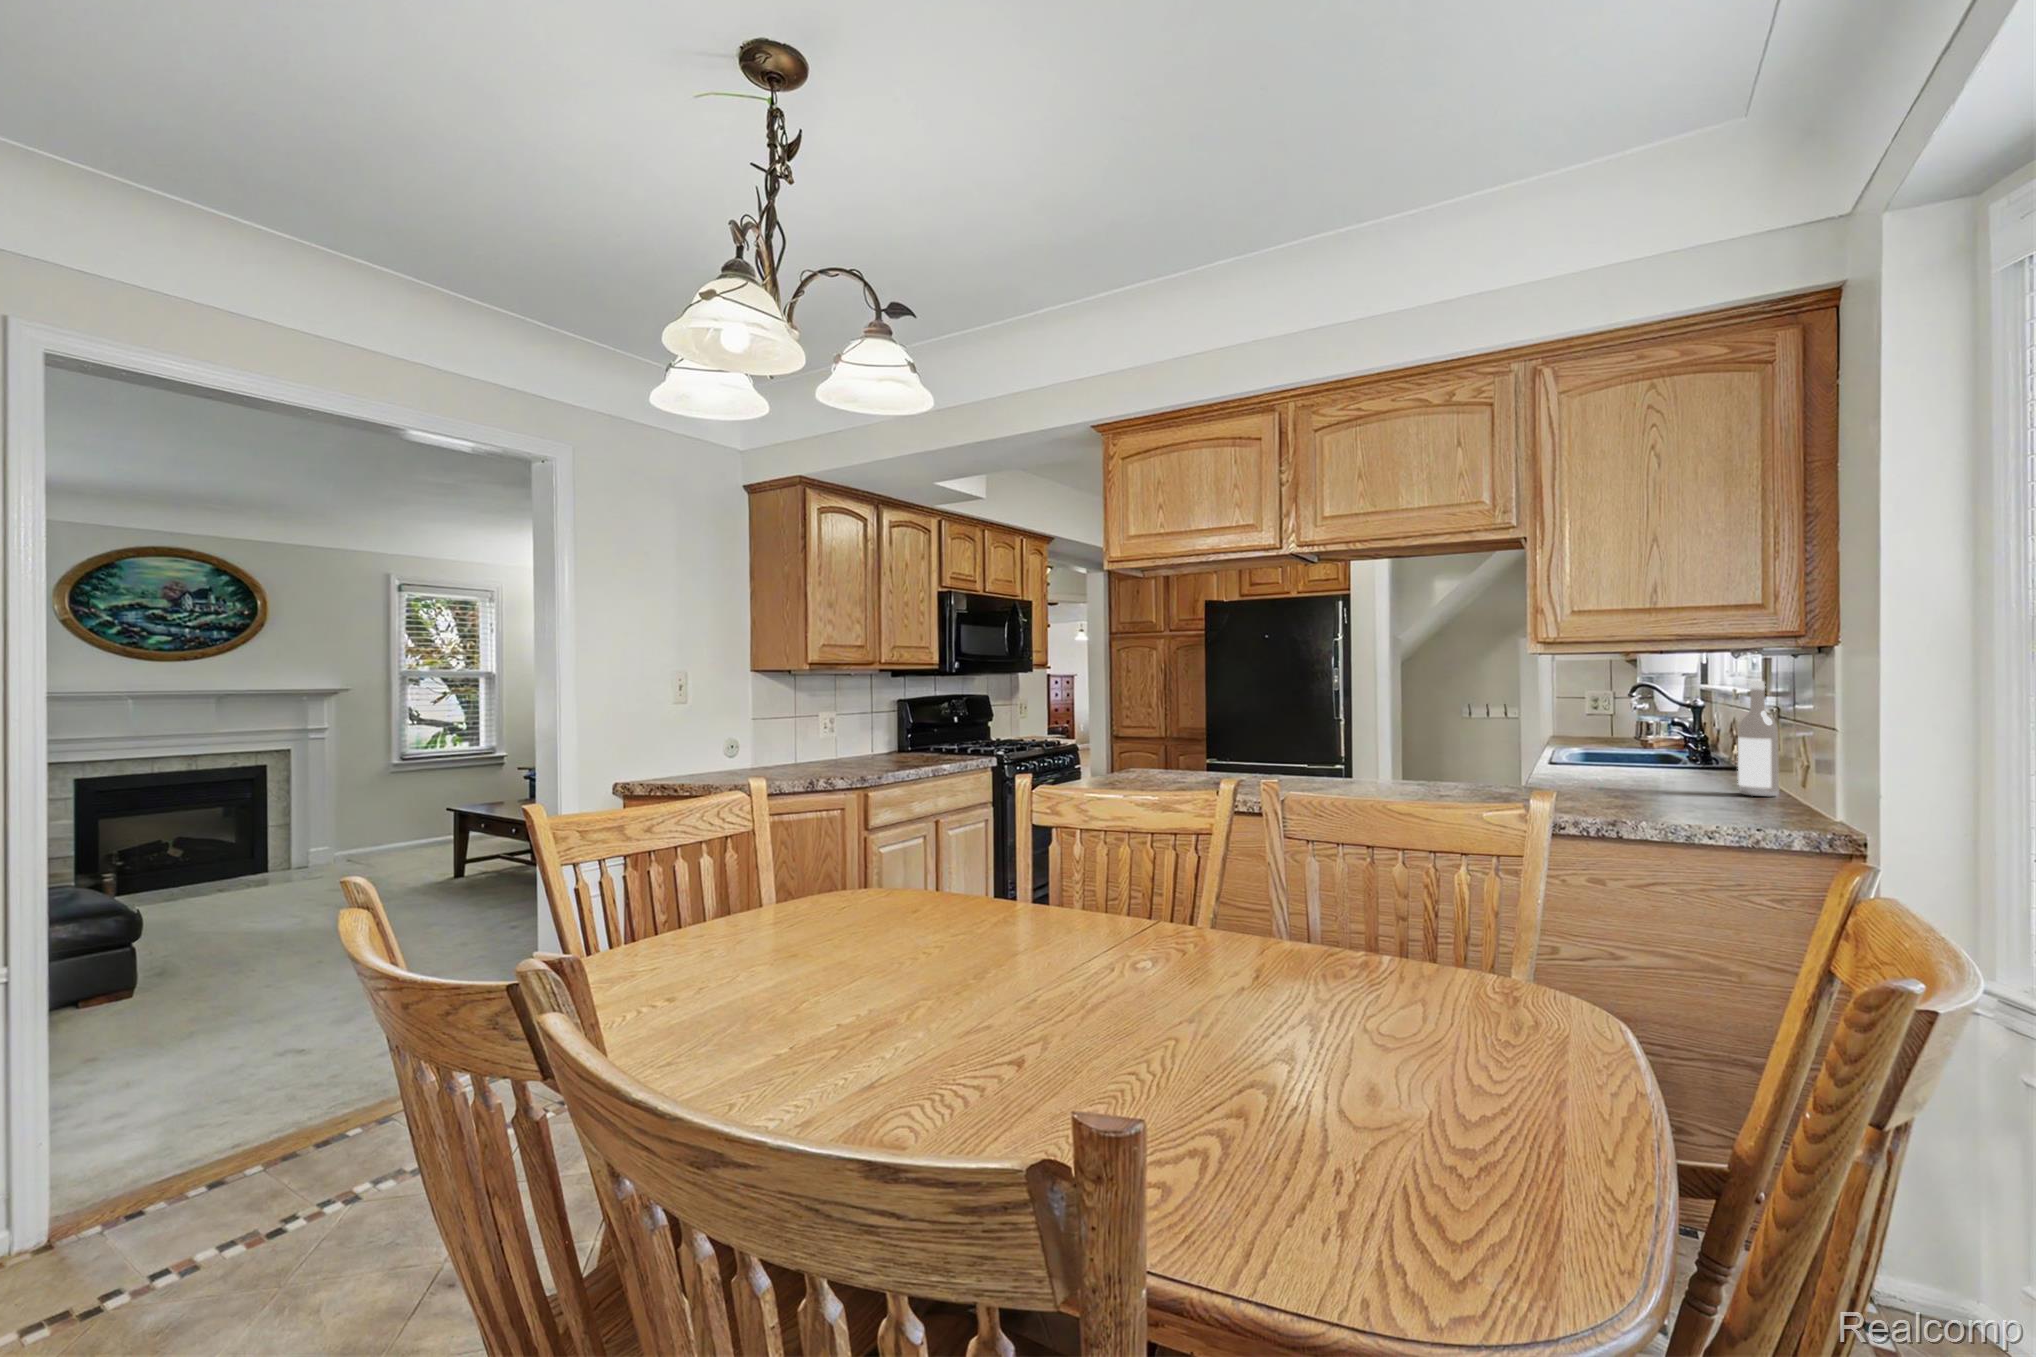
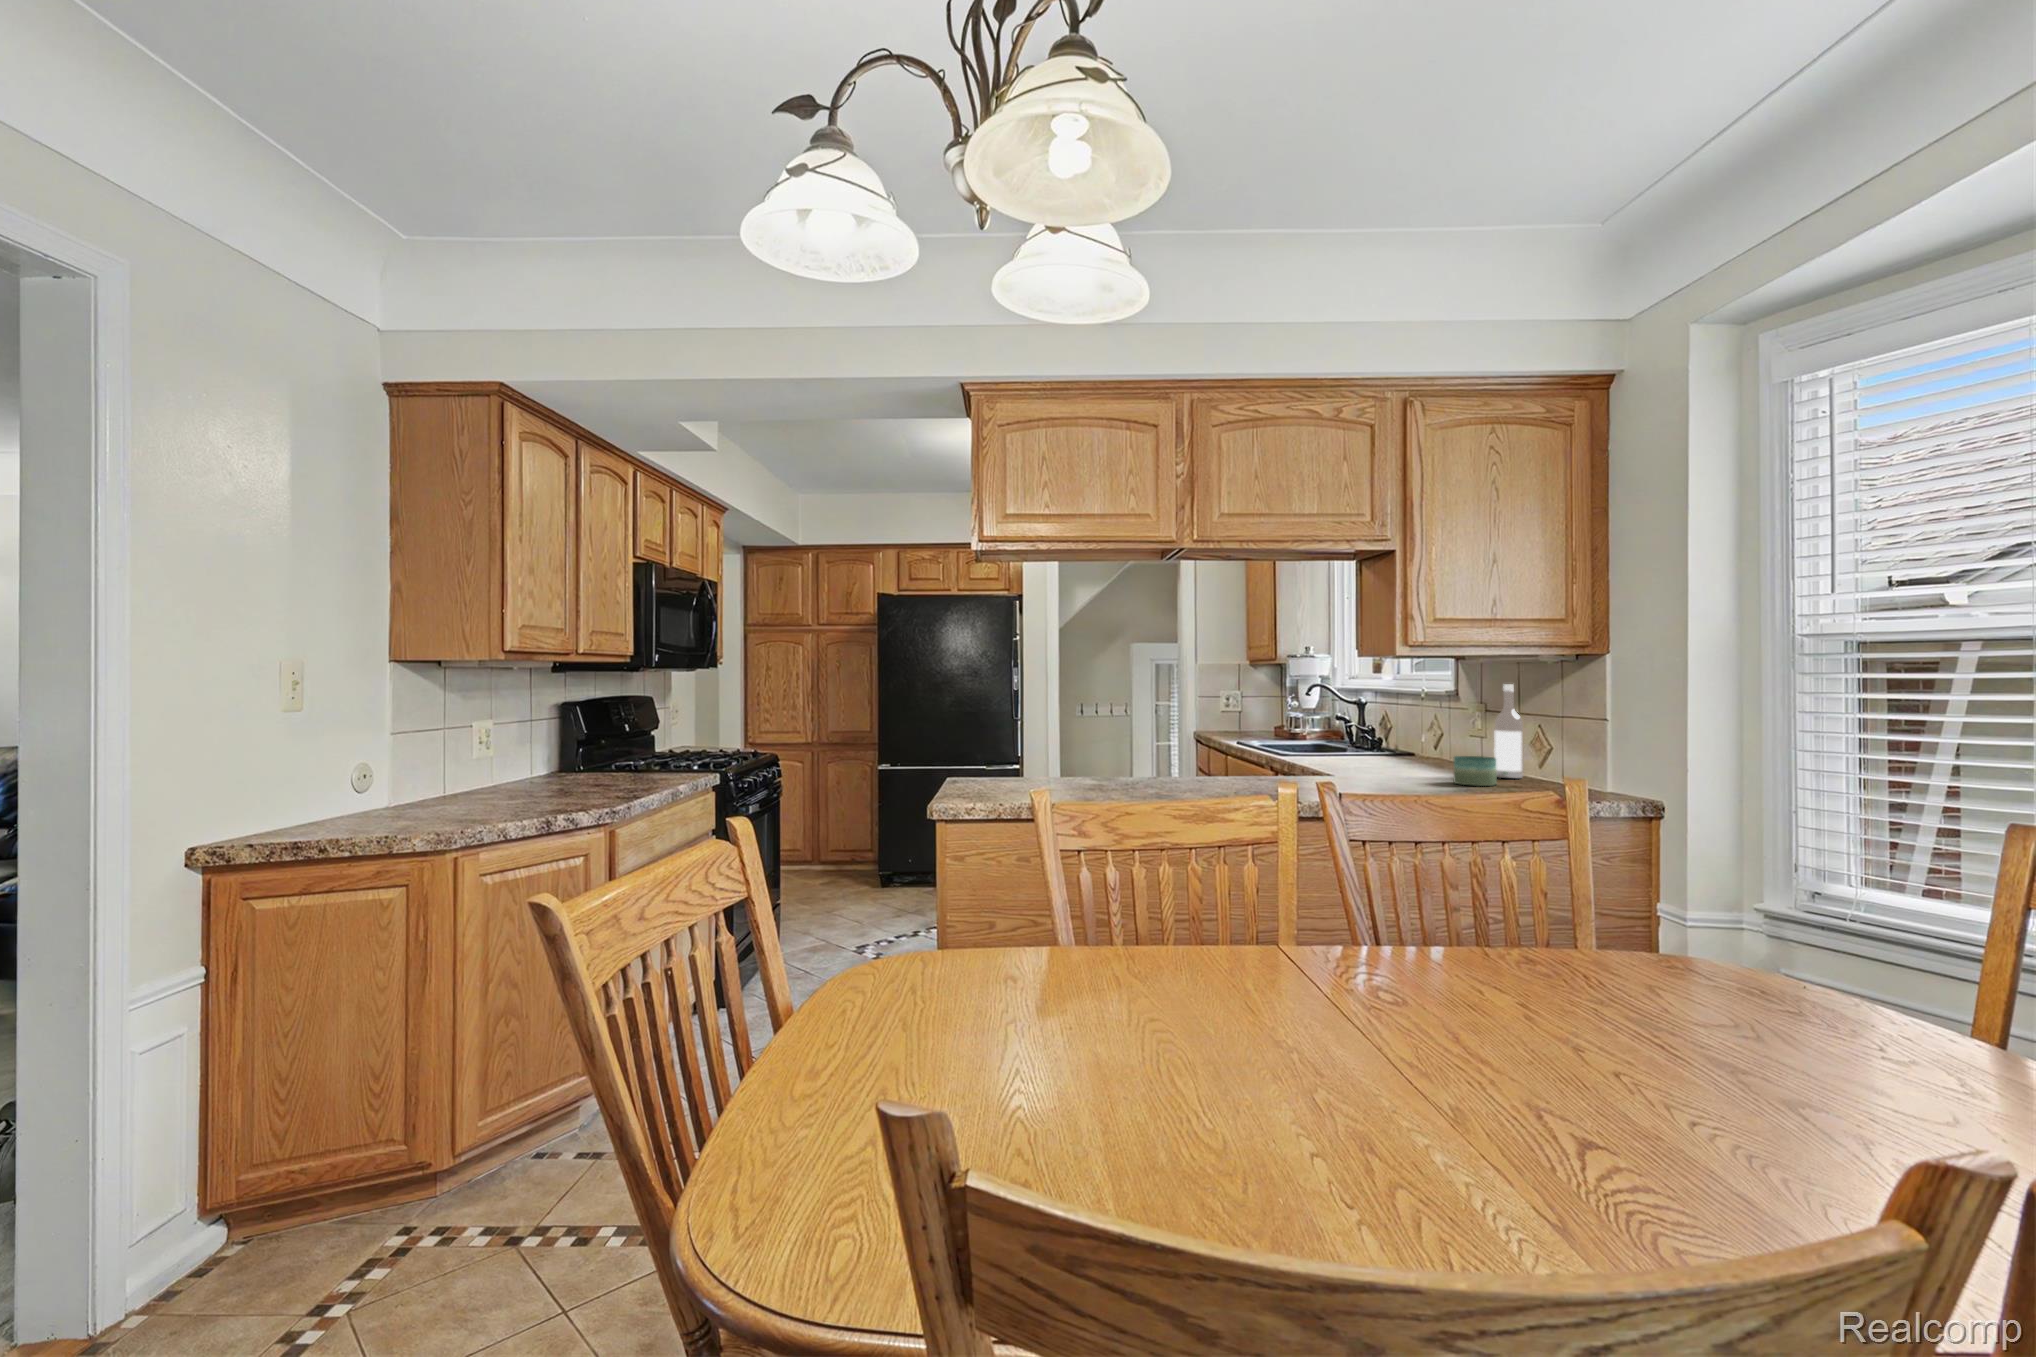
candle: none [1656,766,1713,802] -> present [1454,756,1497,786]

